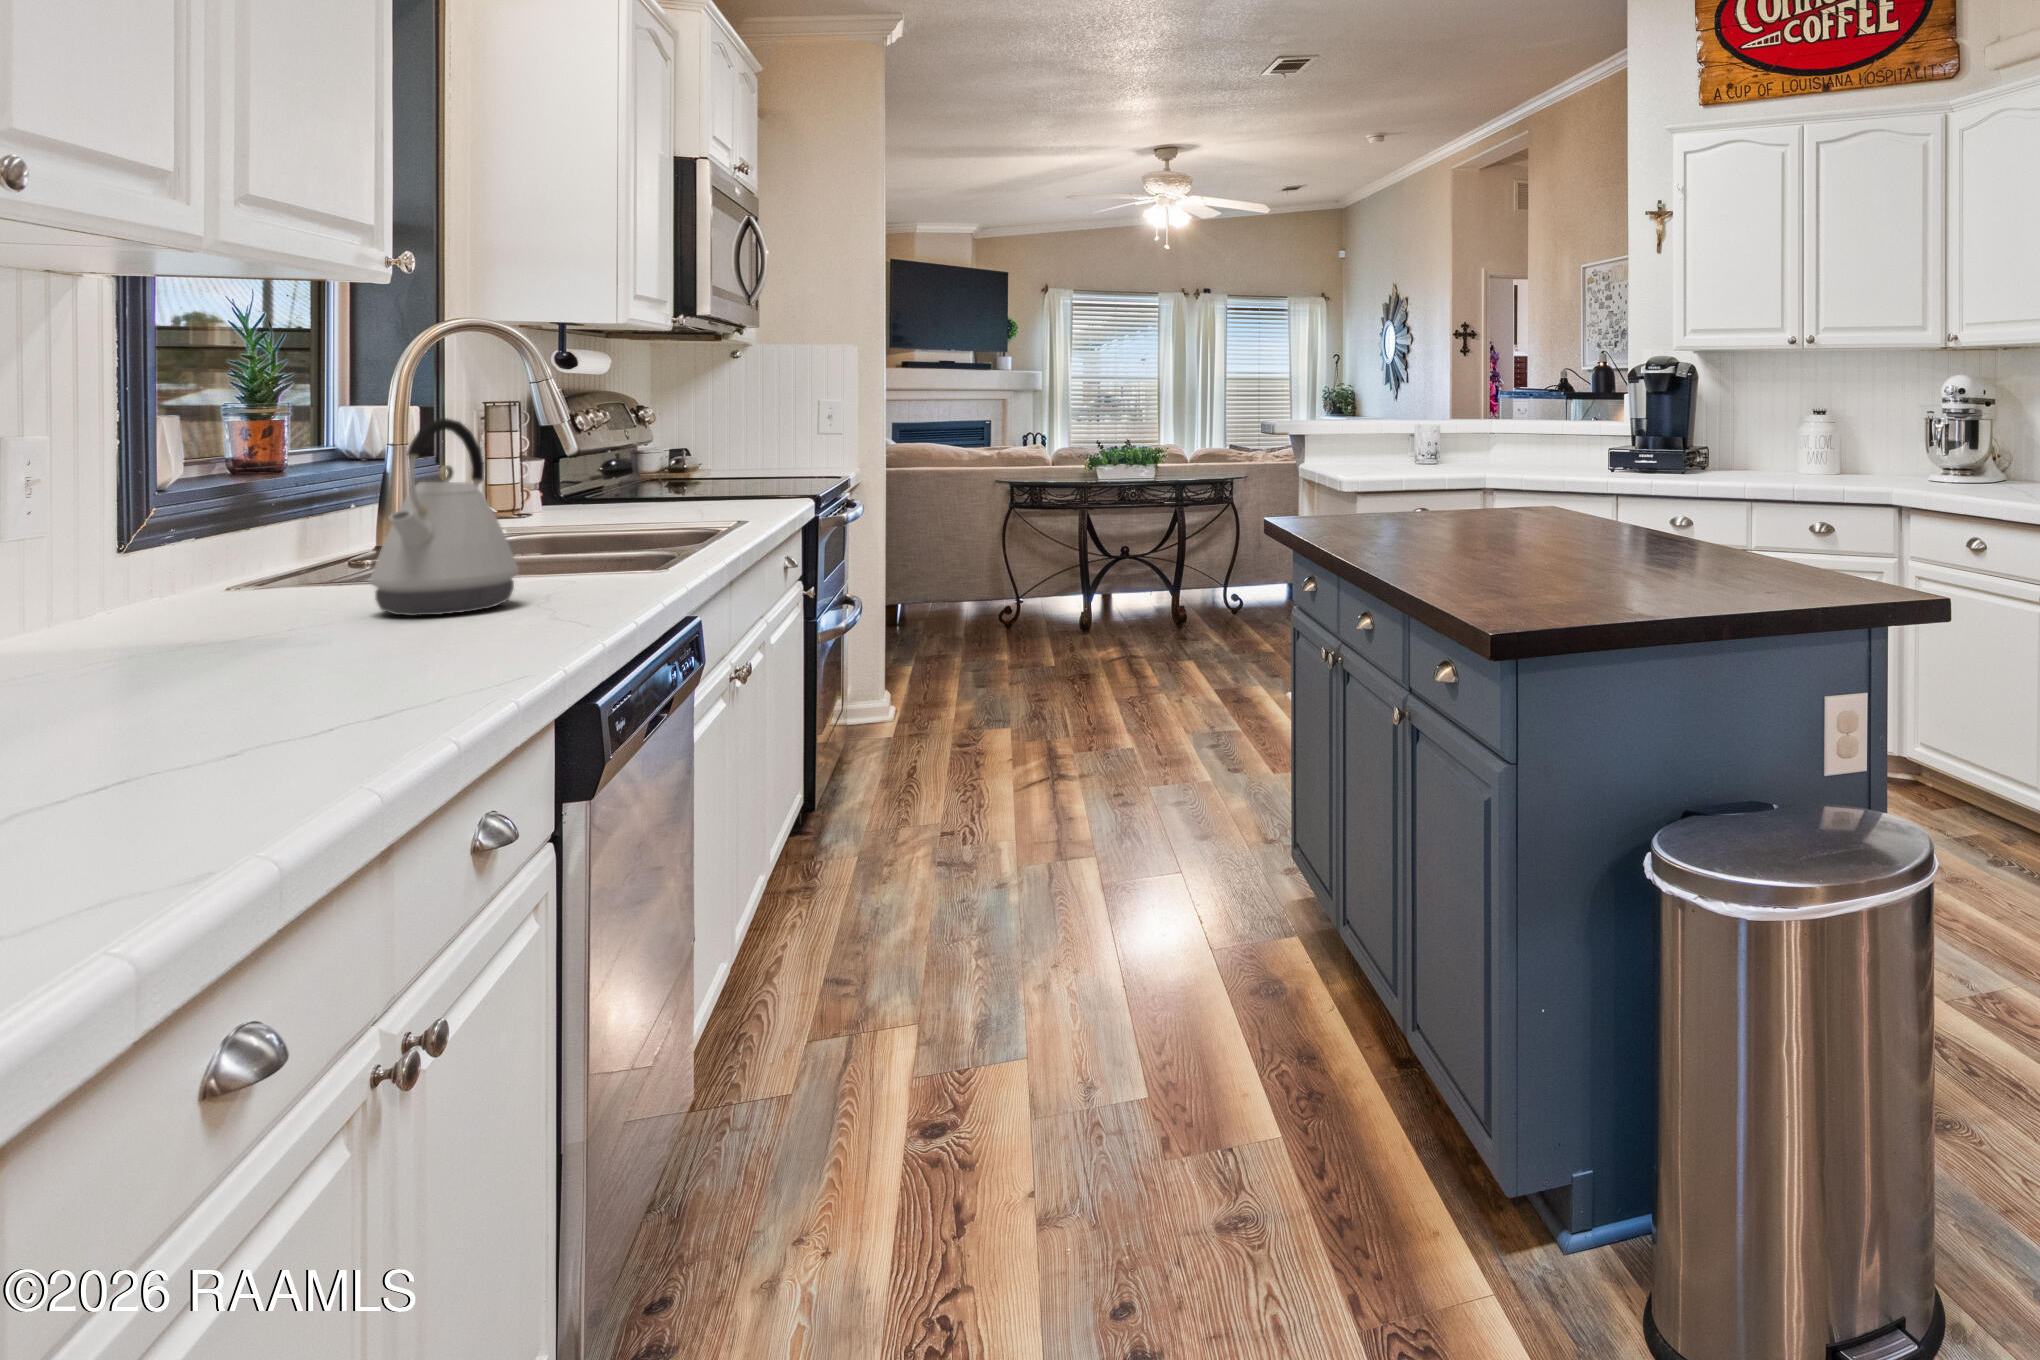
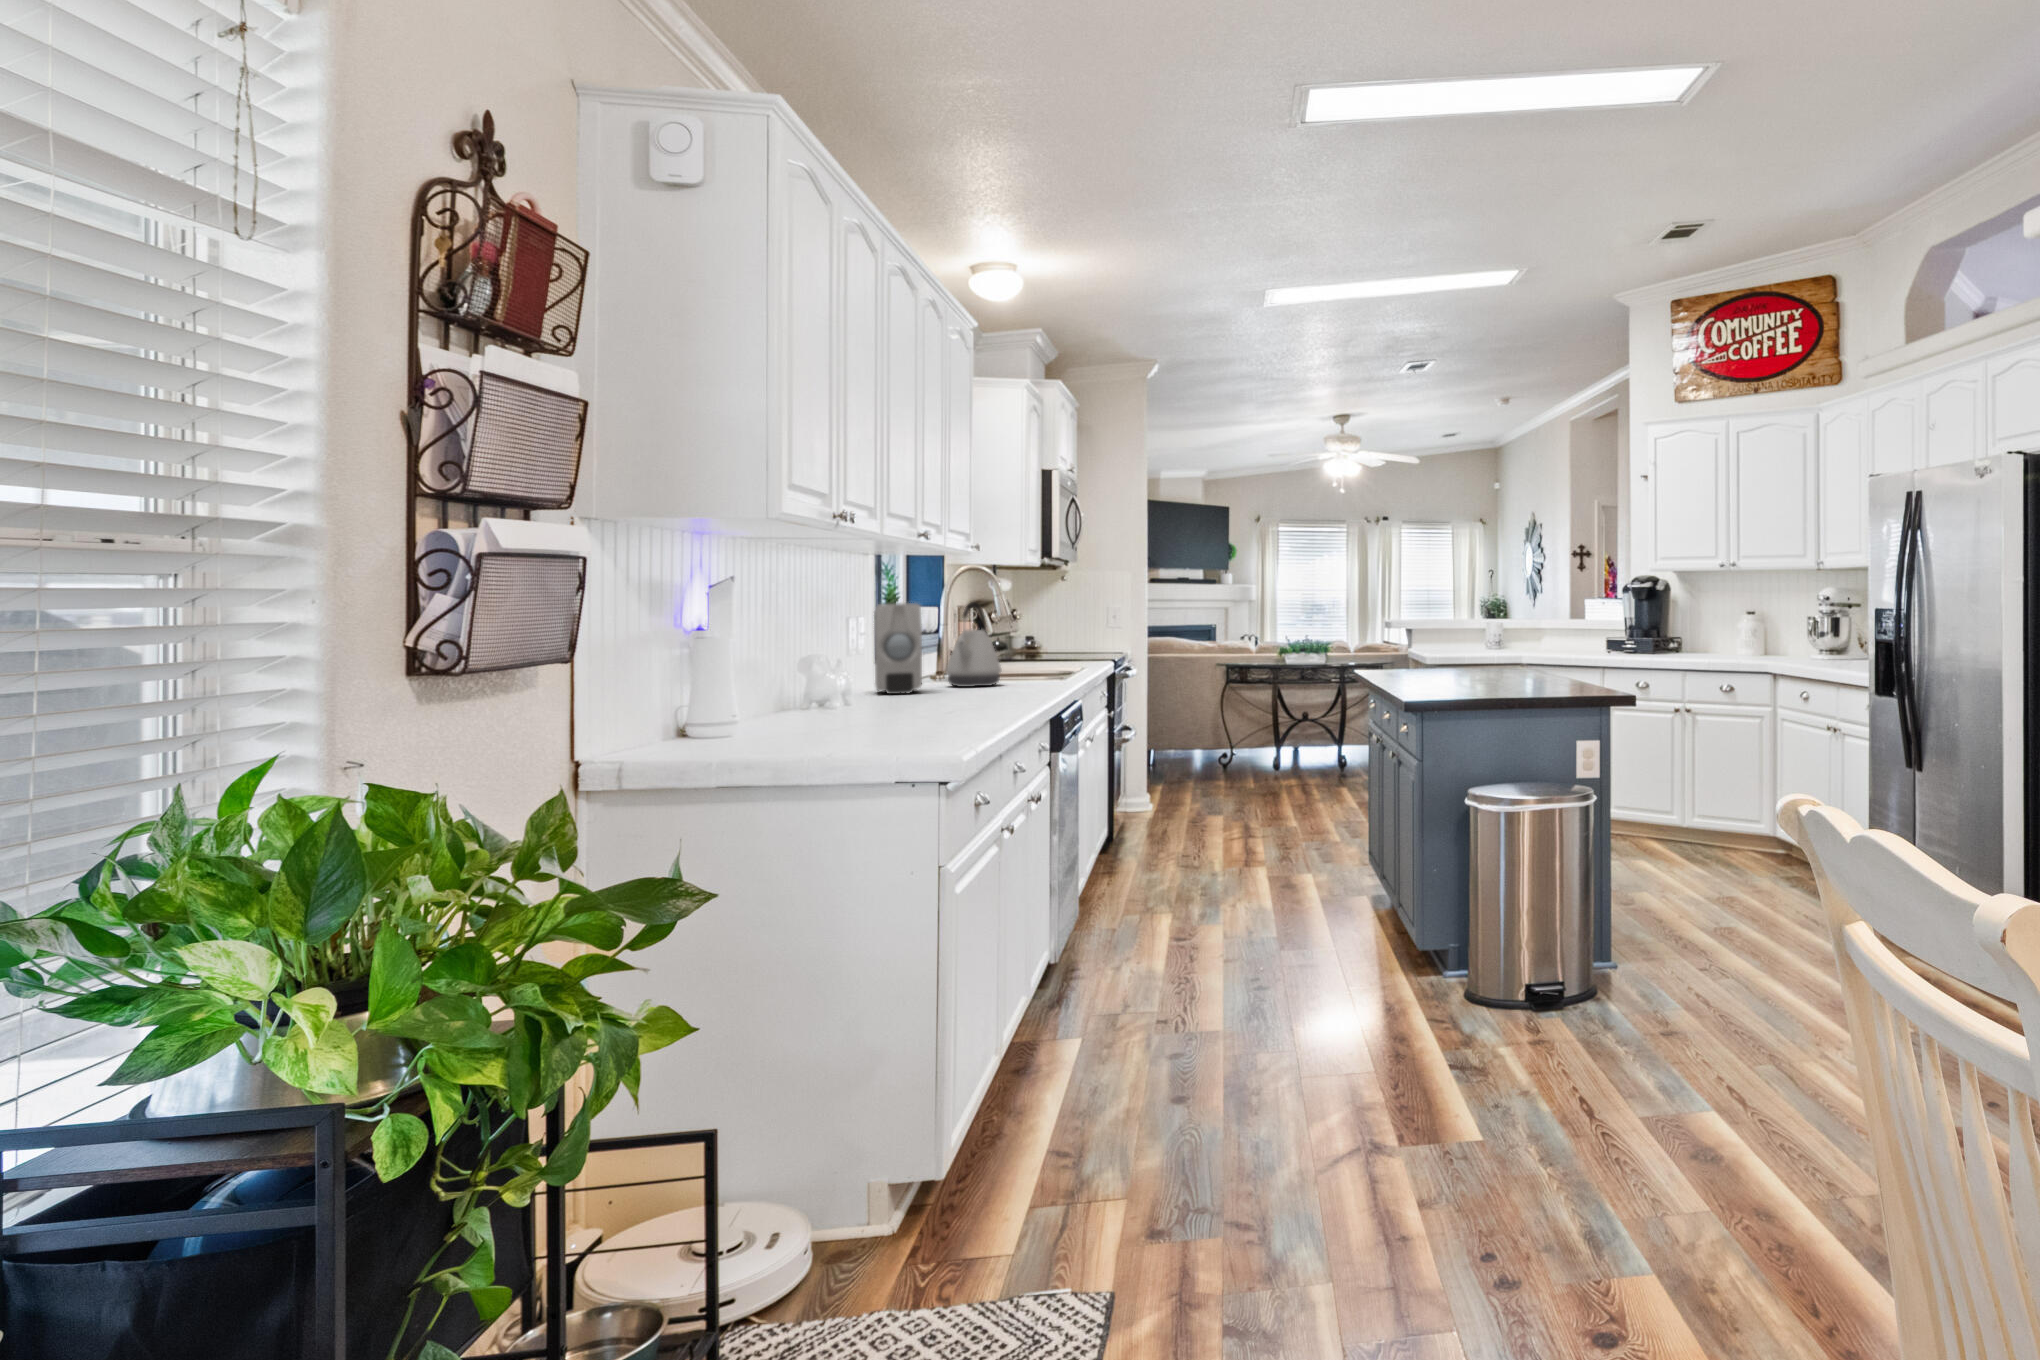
soap dispenser: none [110,428,272,664] -> present [874,603,922,694]

